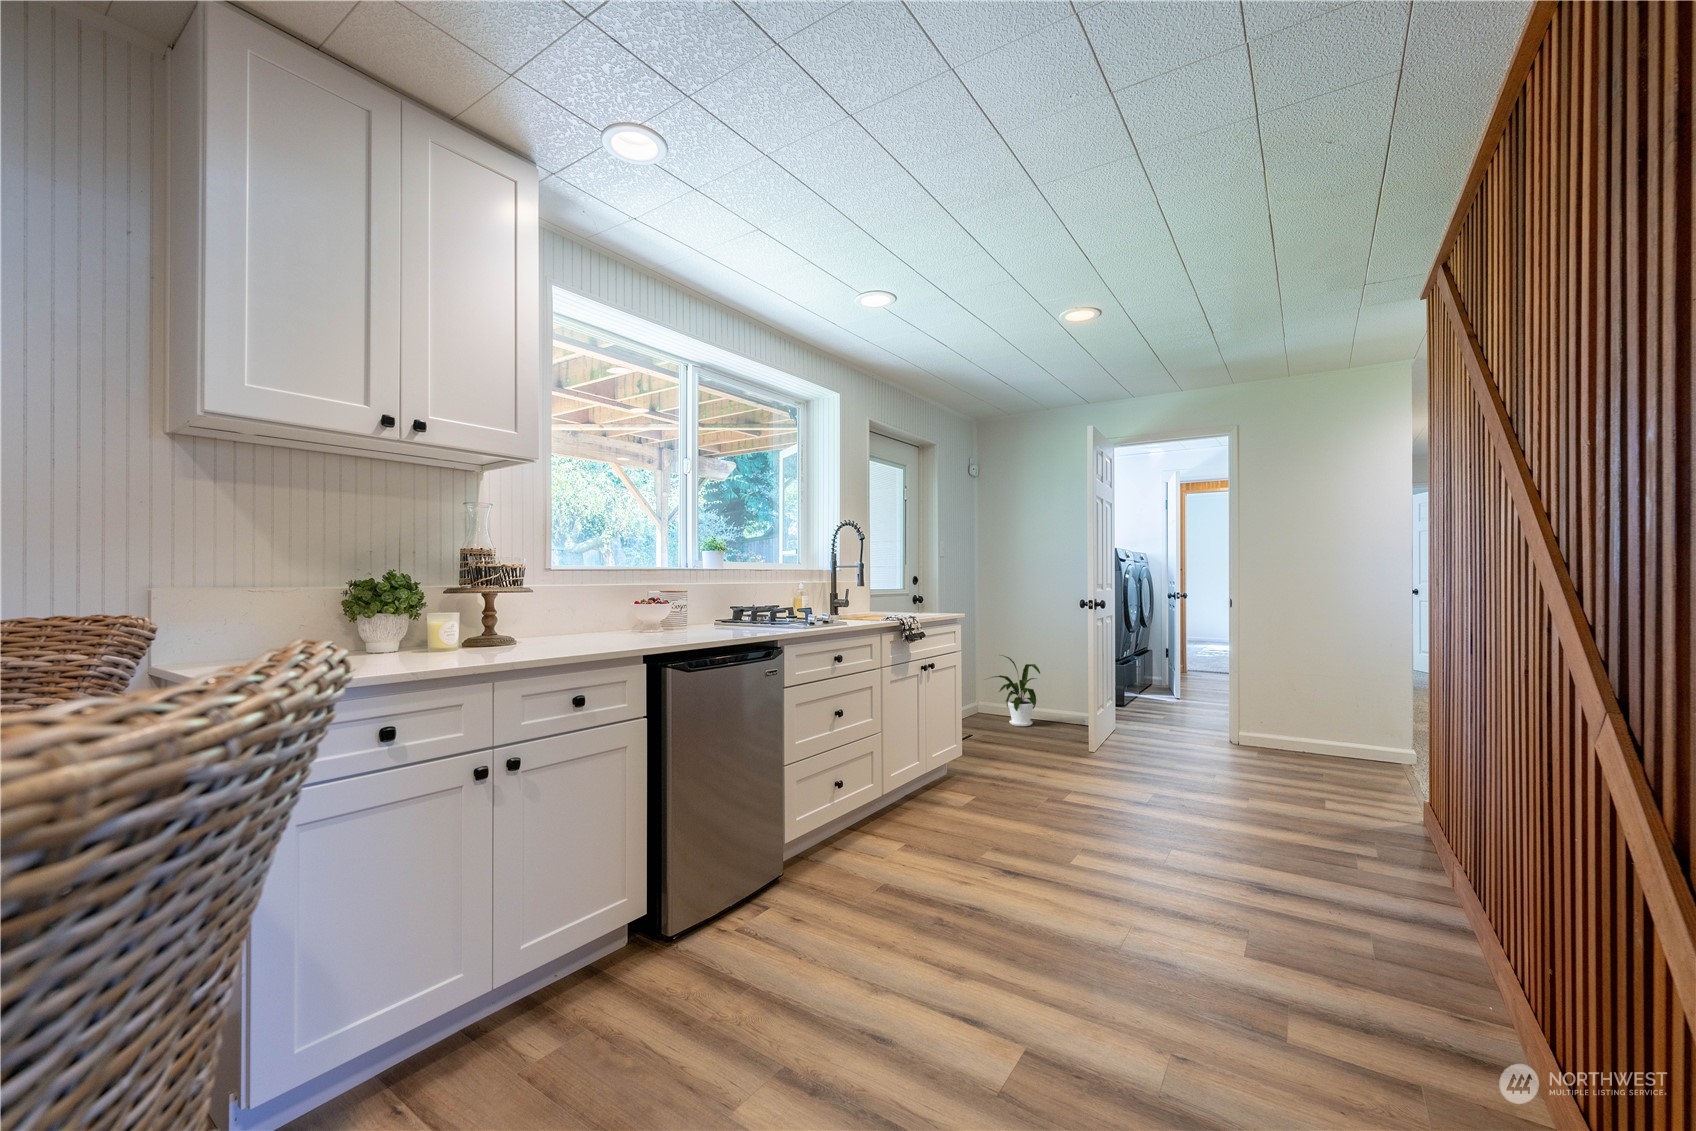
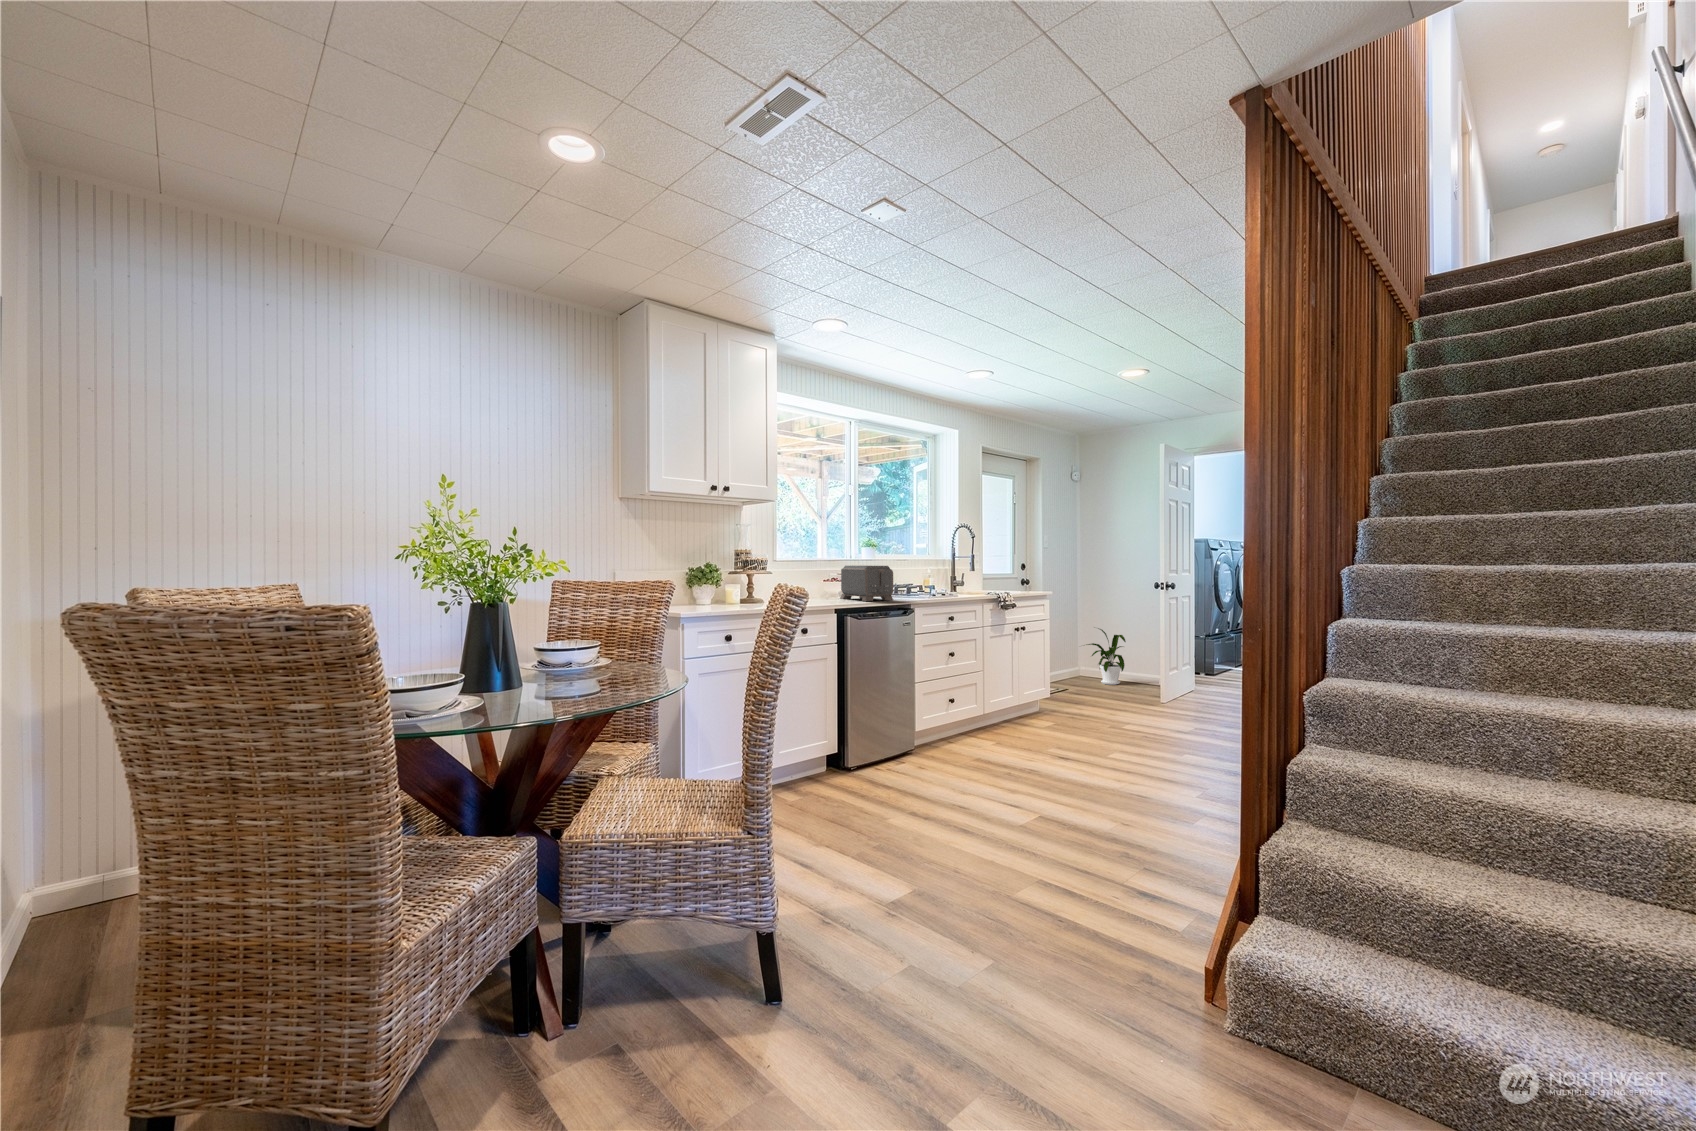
toaster: none [661,577,749,636] -> present [840,565,893,601]

